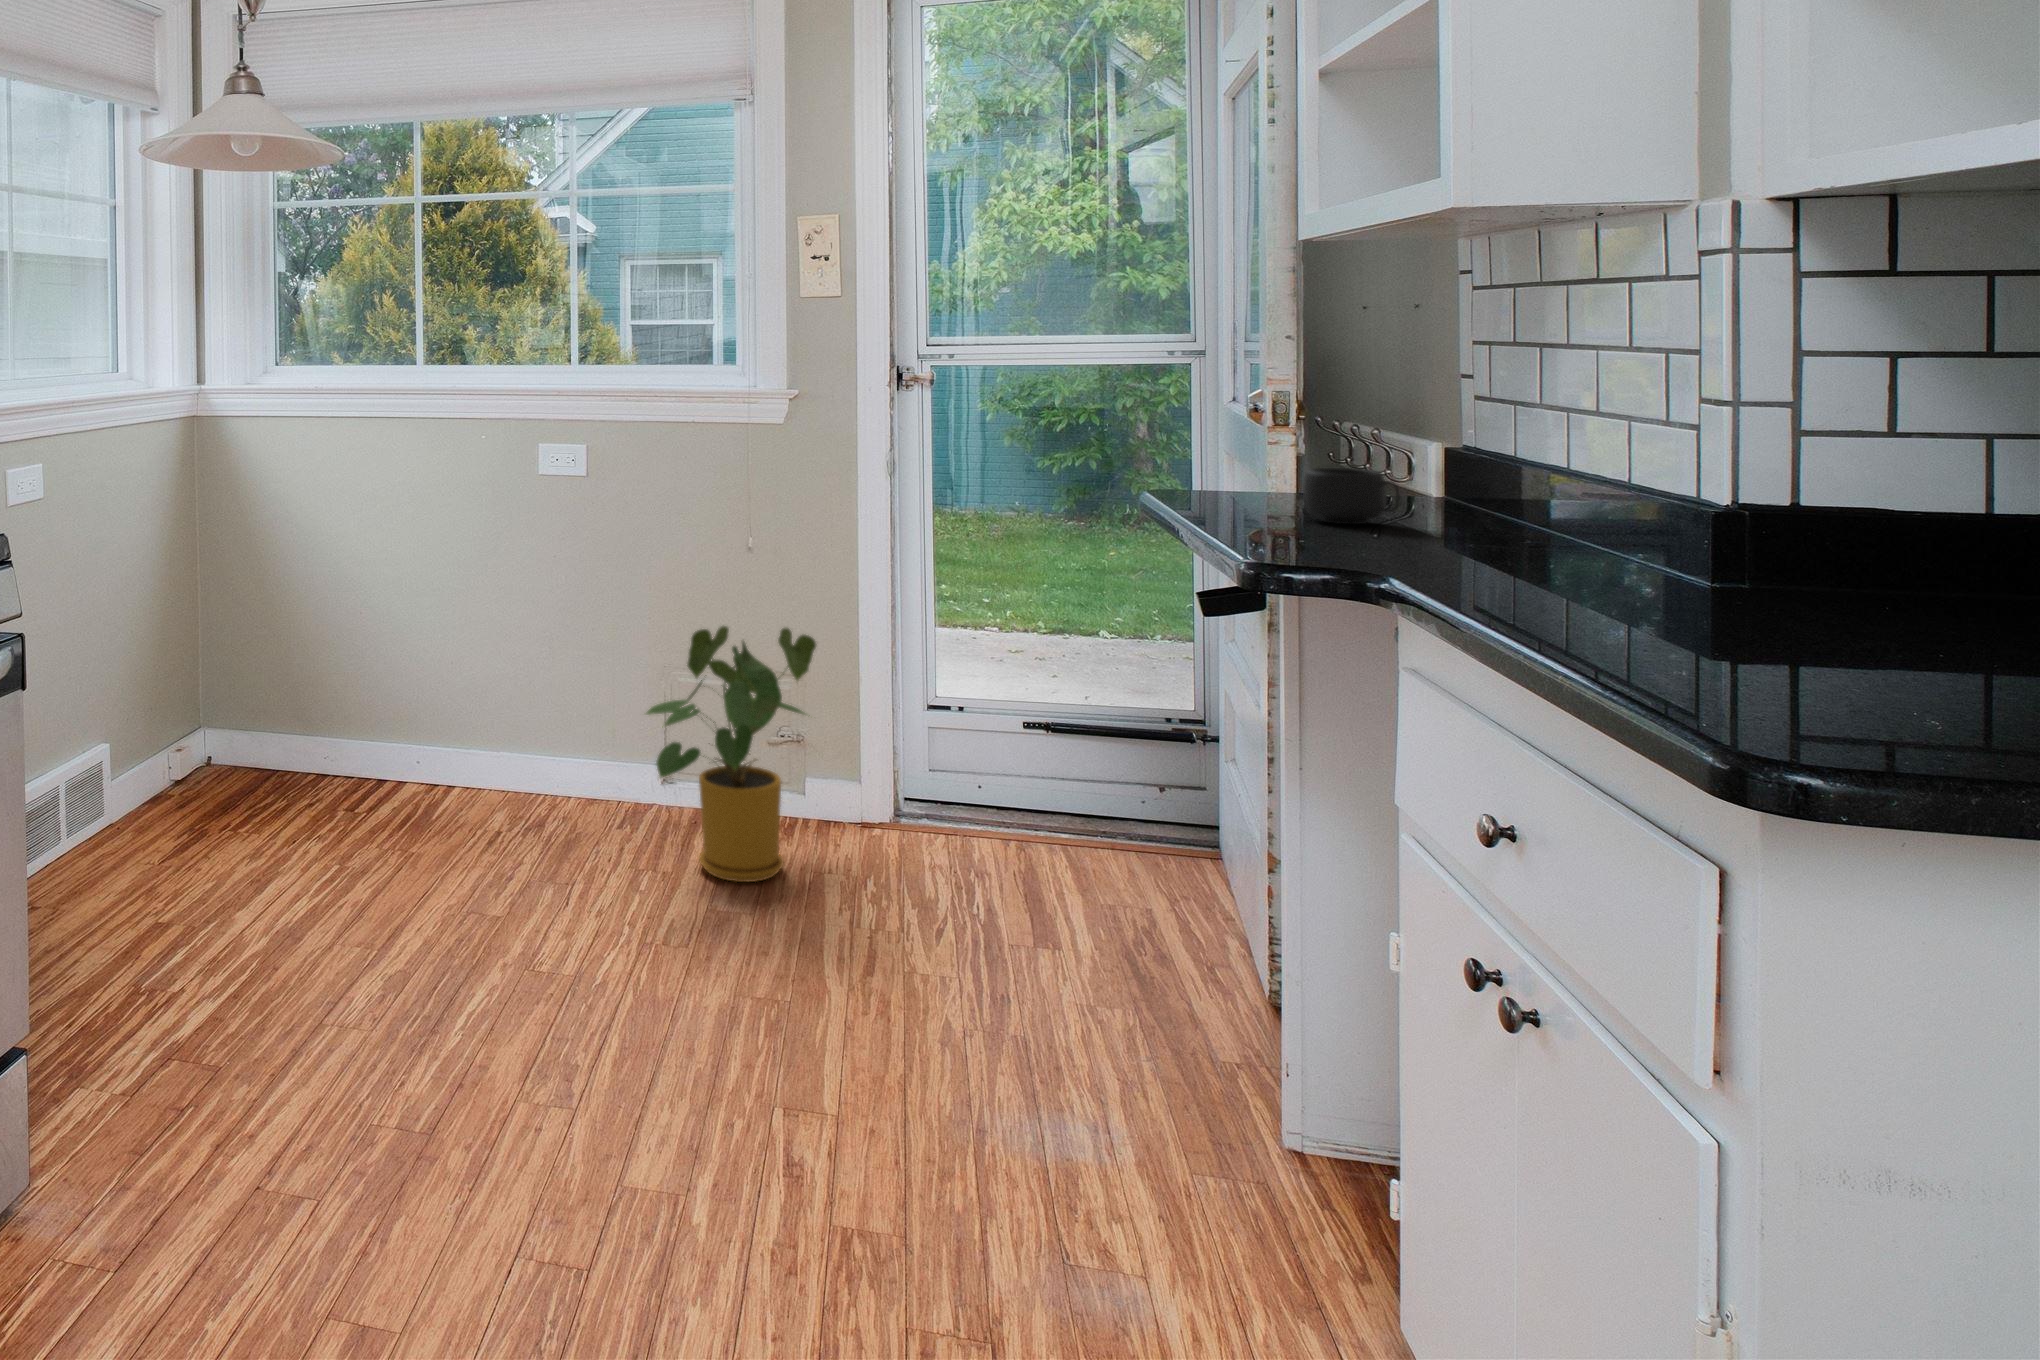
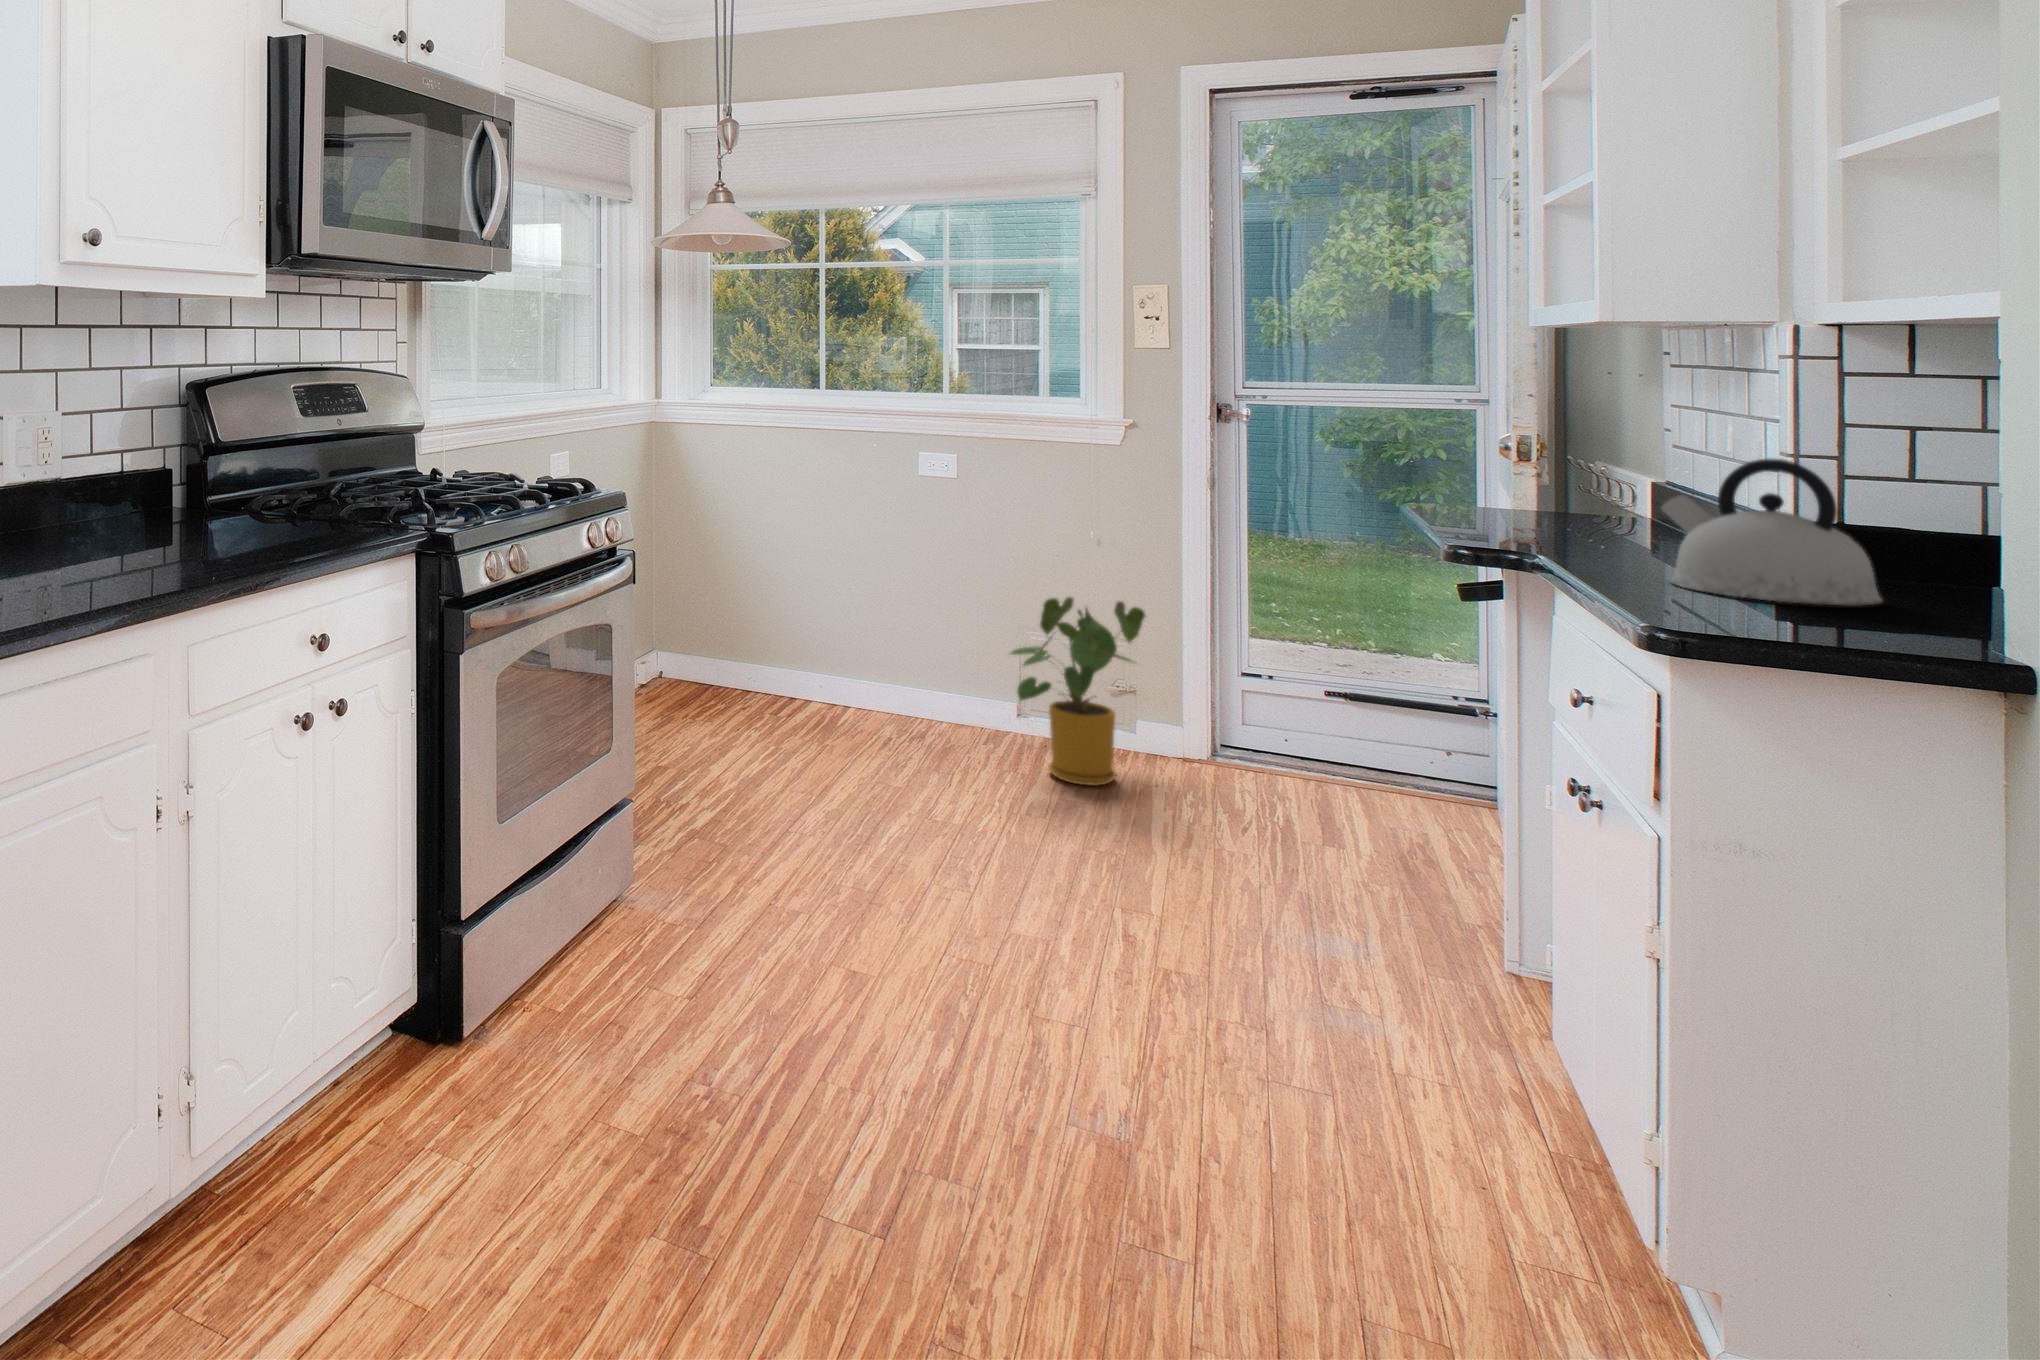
kettle: none [1570,413,1922,655] -> present [1661,459,1882,605]
mug: present [1303,468,1399,524] -> none [1518,490,1590,530]

